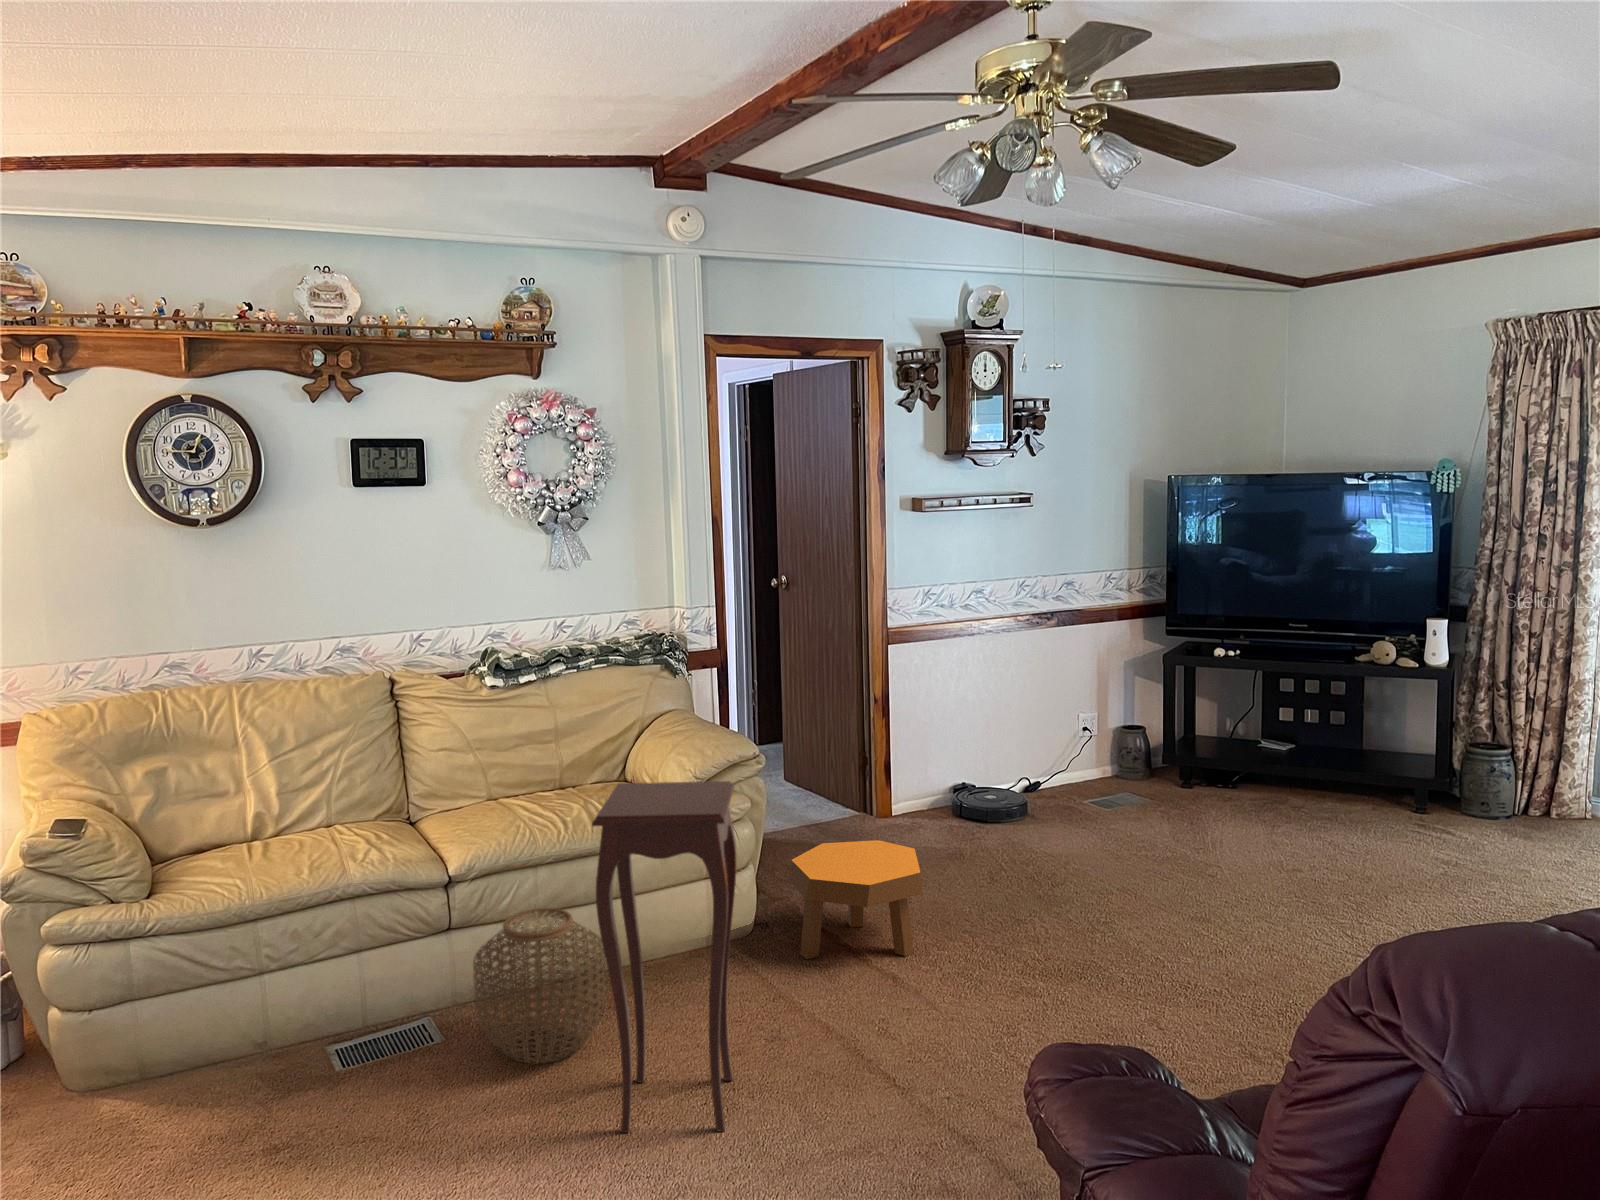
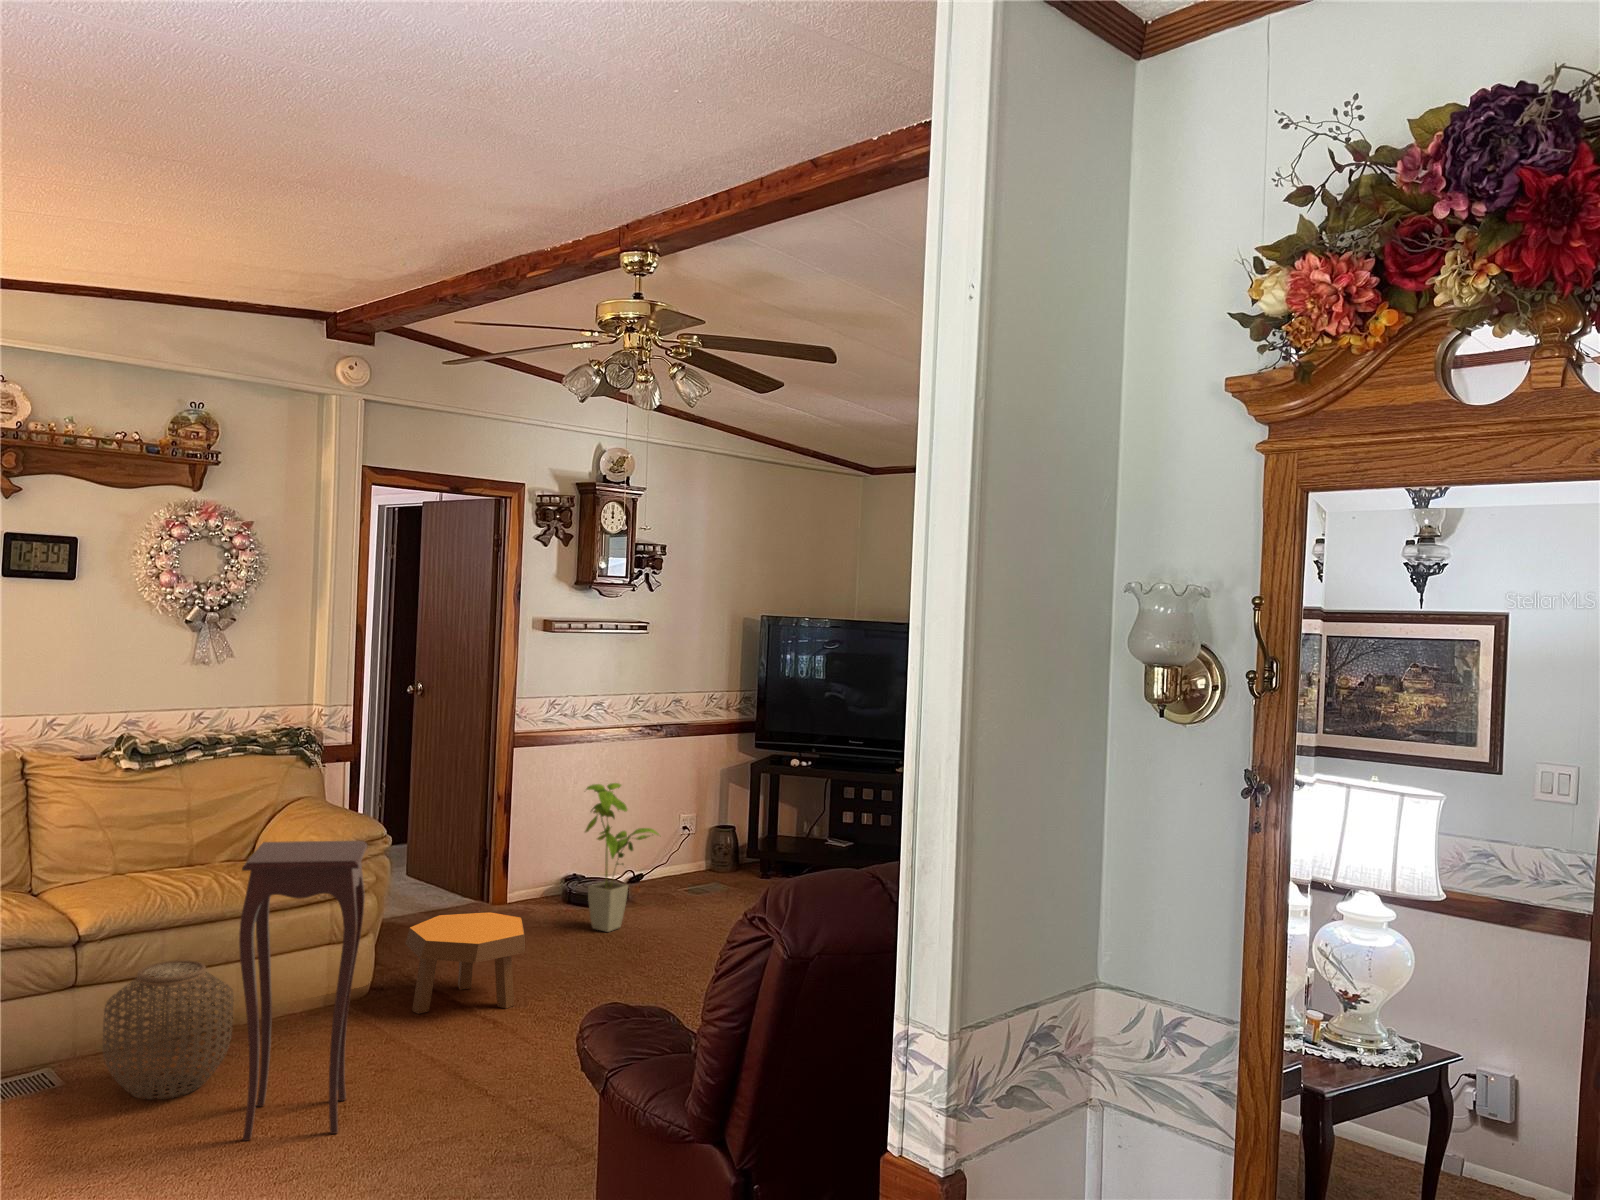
house plant: none [974,684,1068,854] -> present [585,783,659,932]

